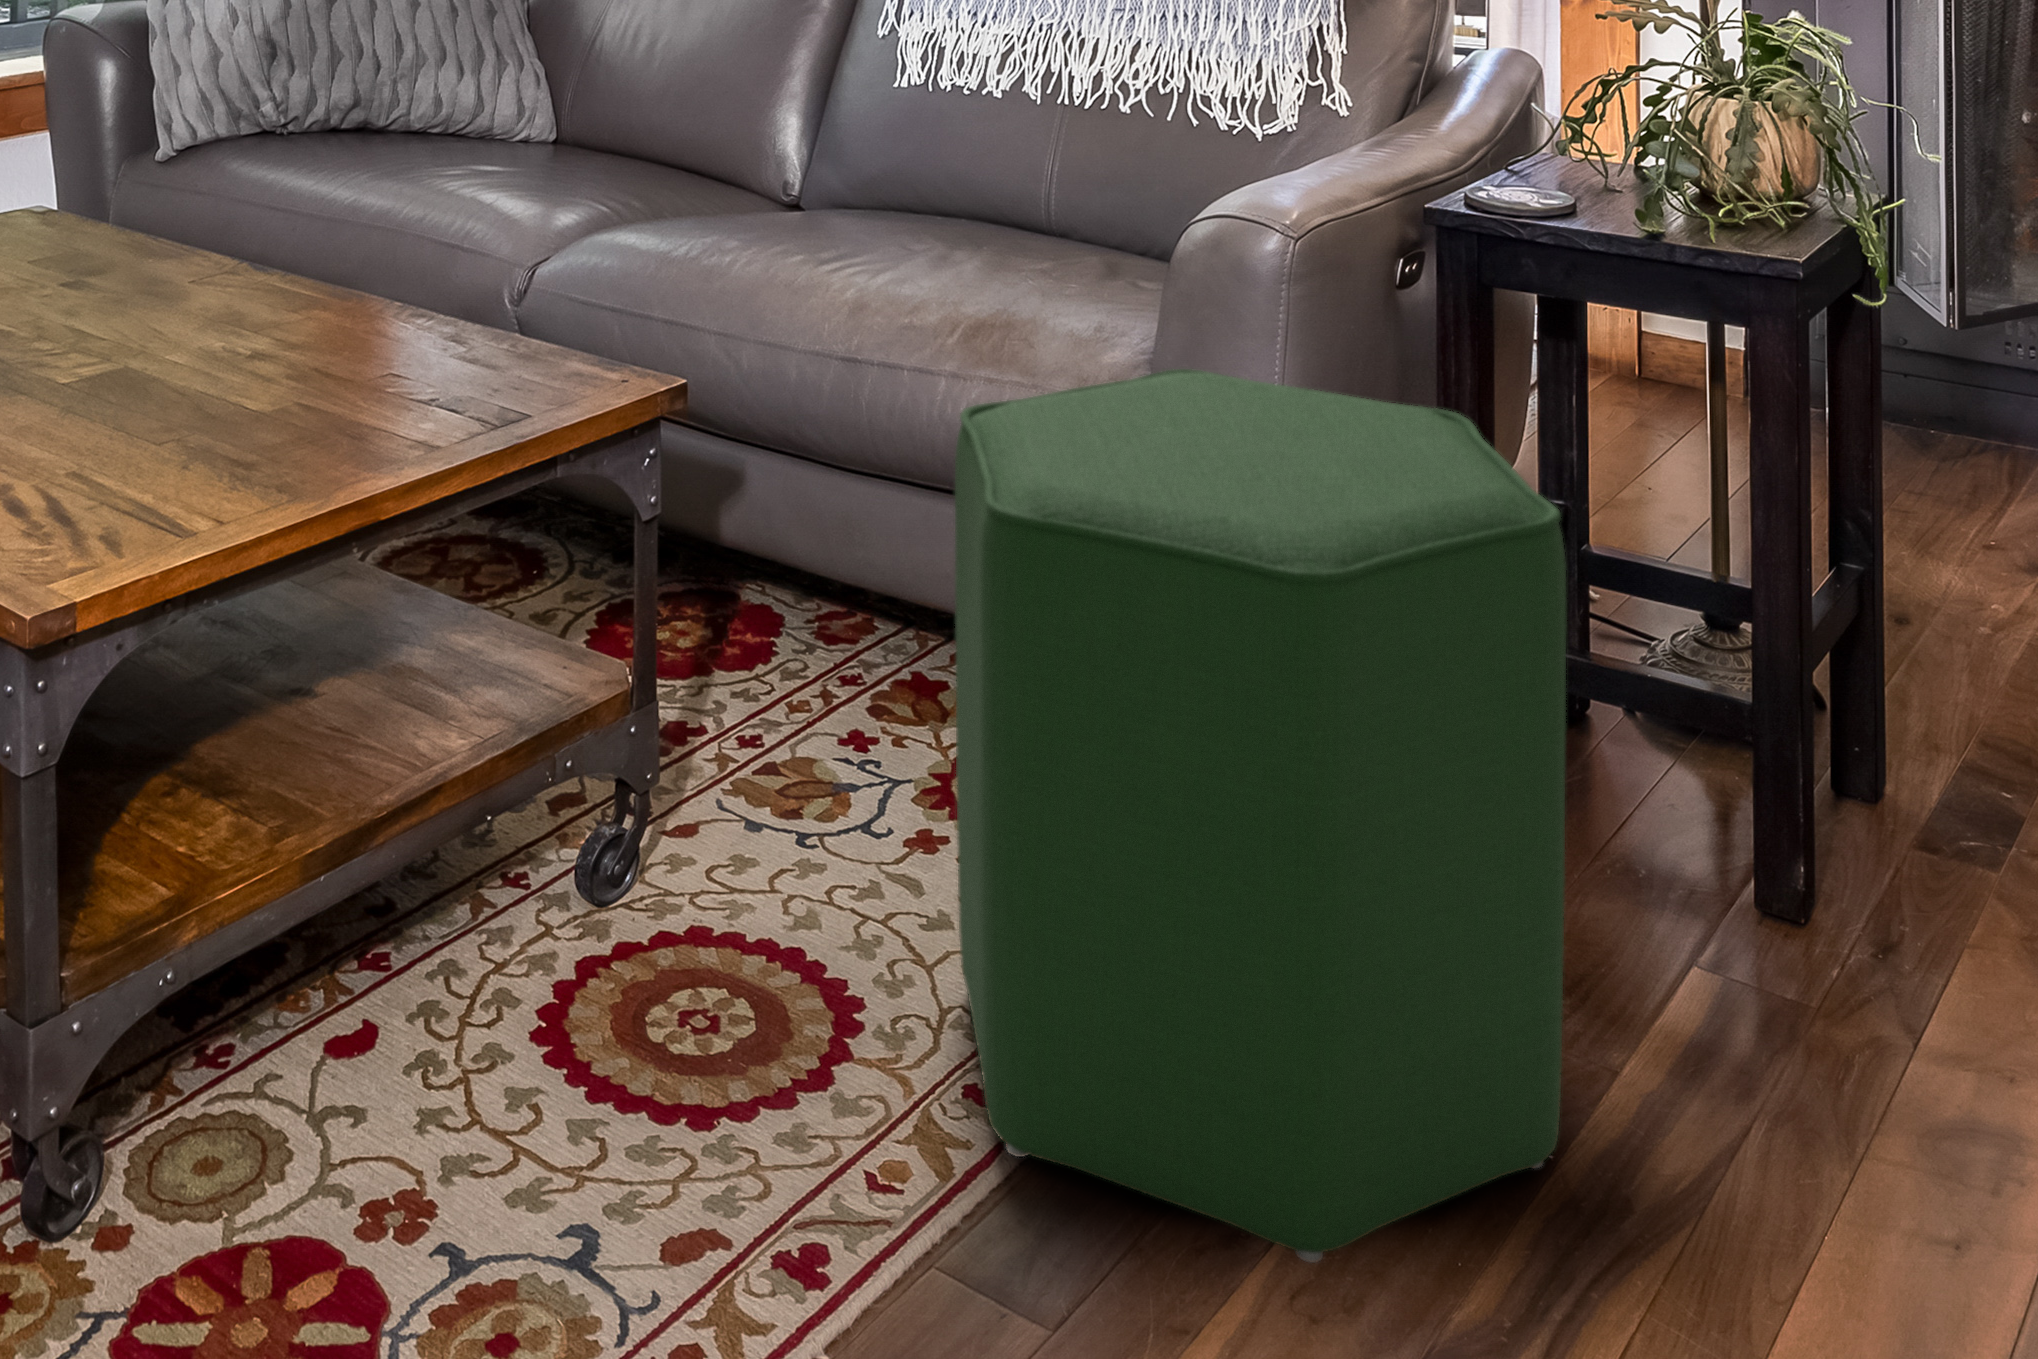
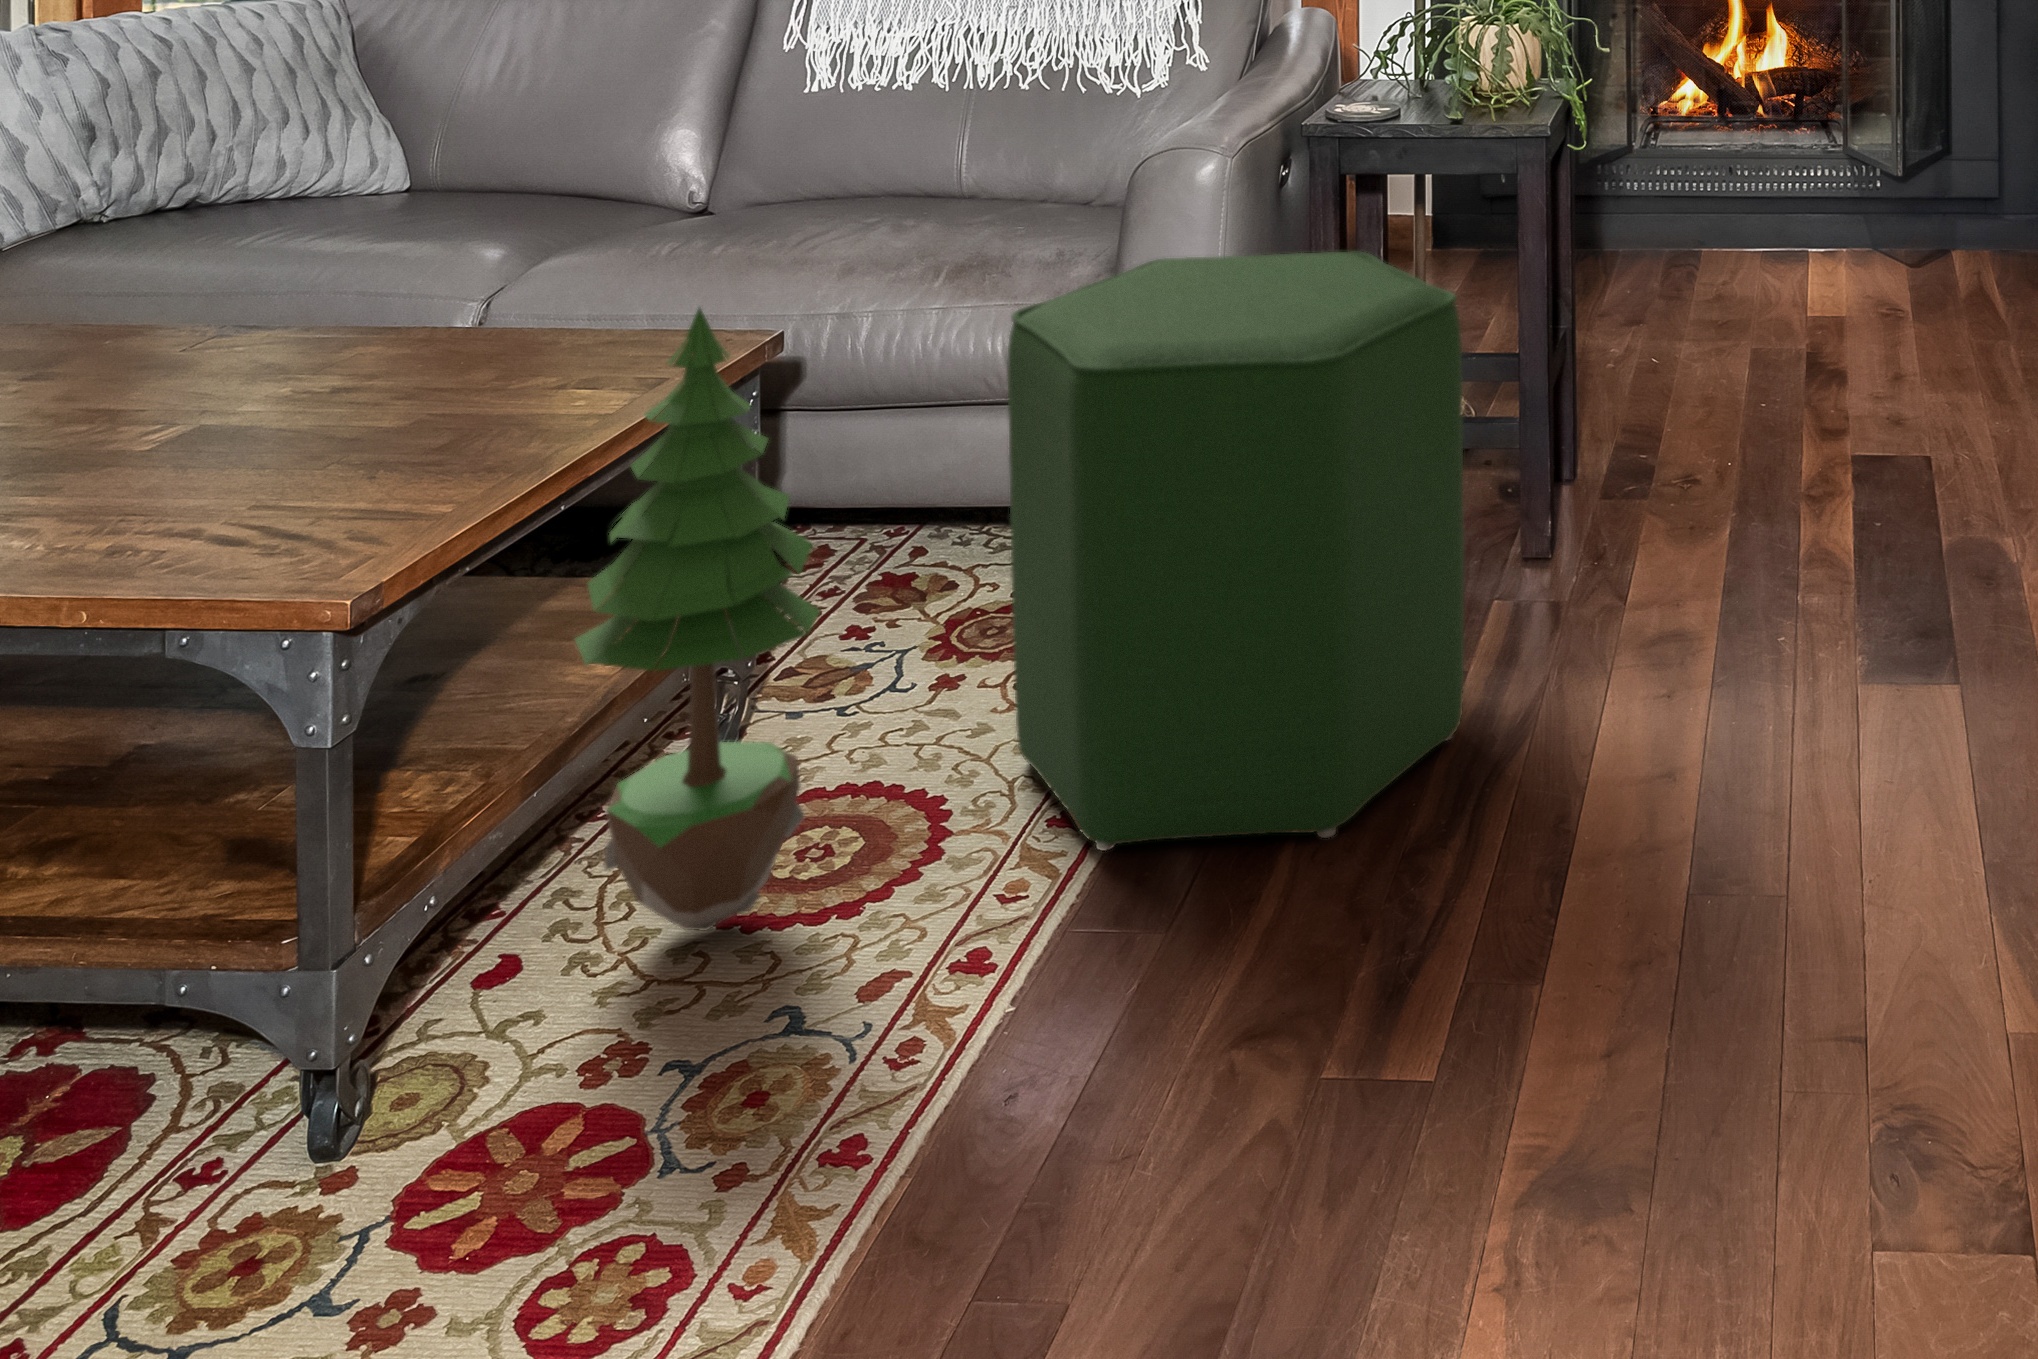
potted tree: none [420,337,689,1078] -> present [575,308,820,930]

